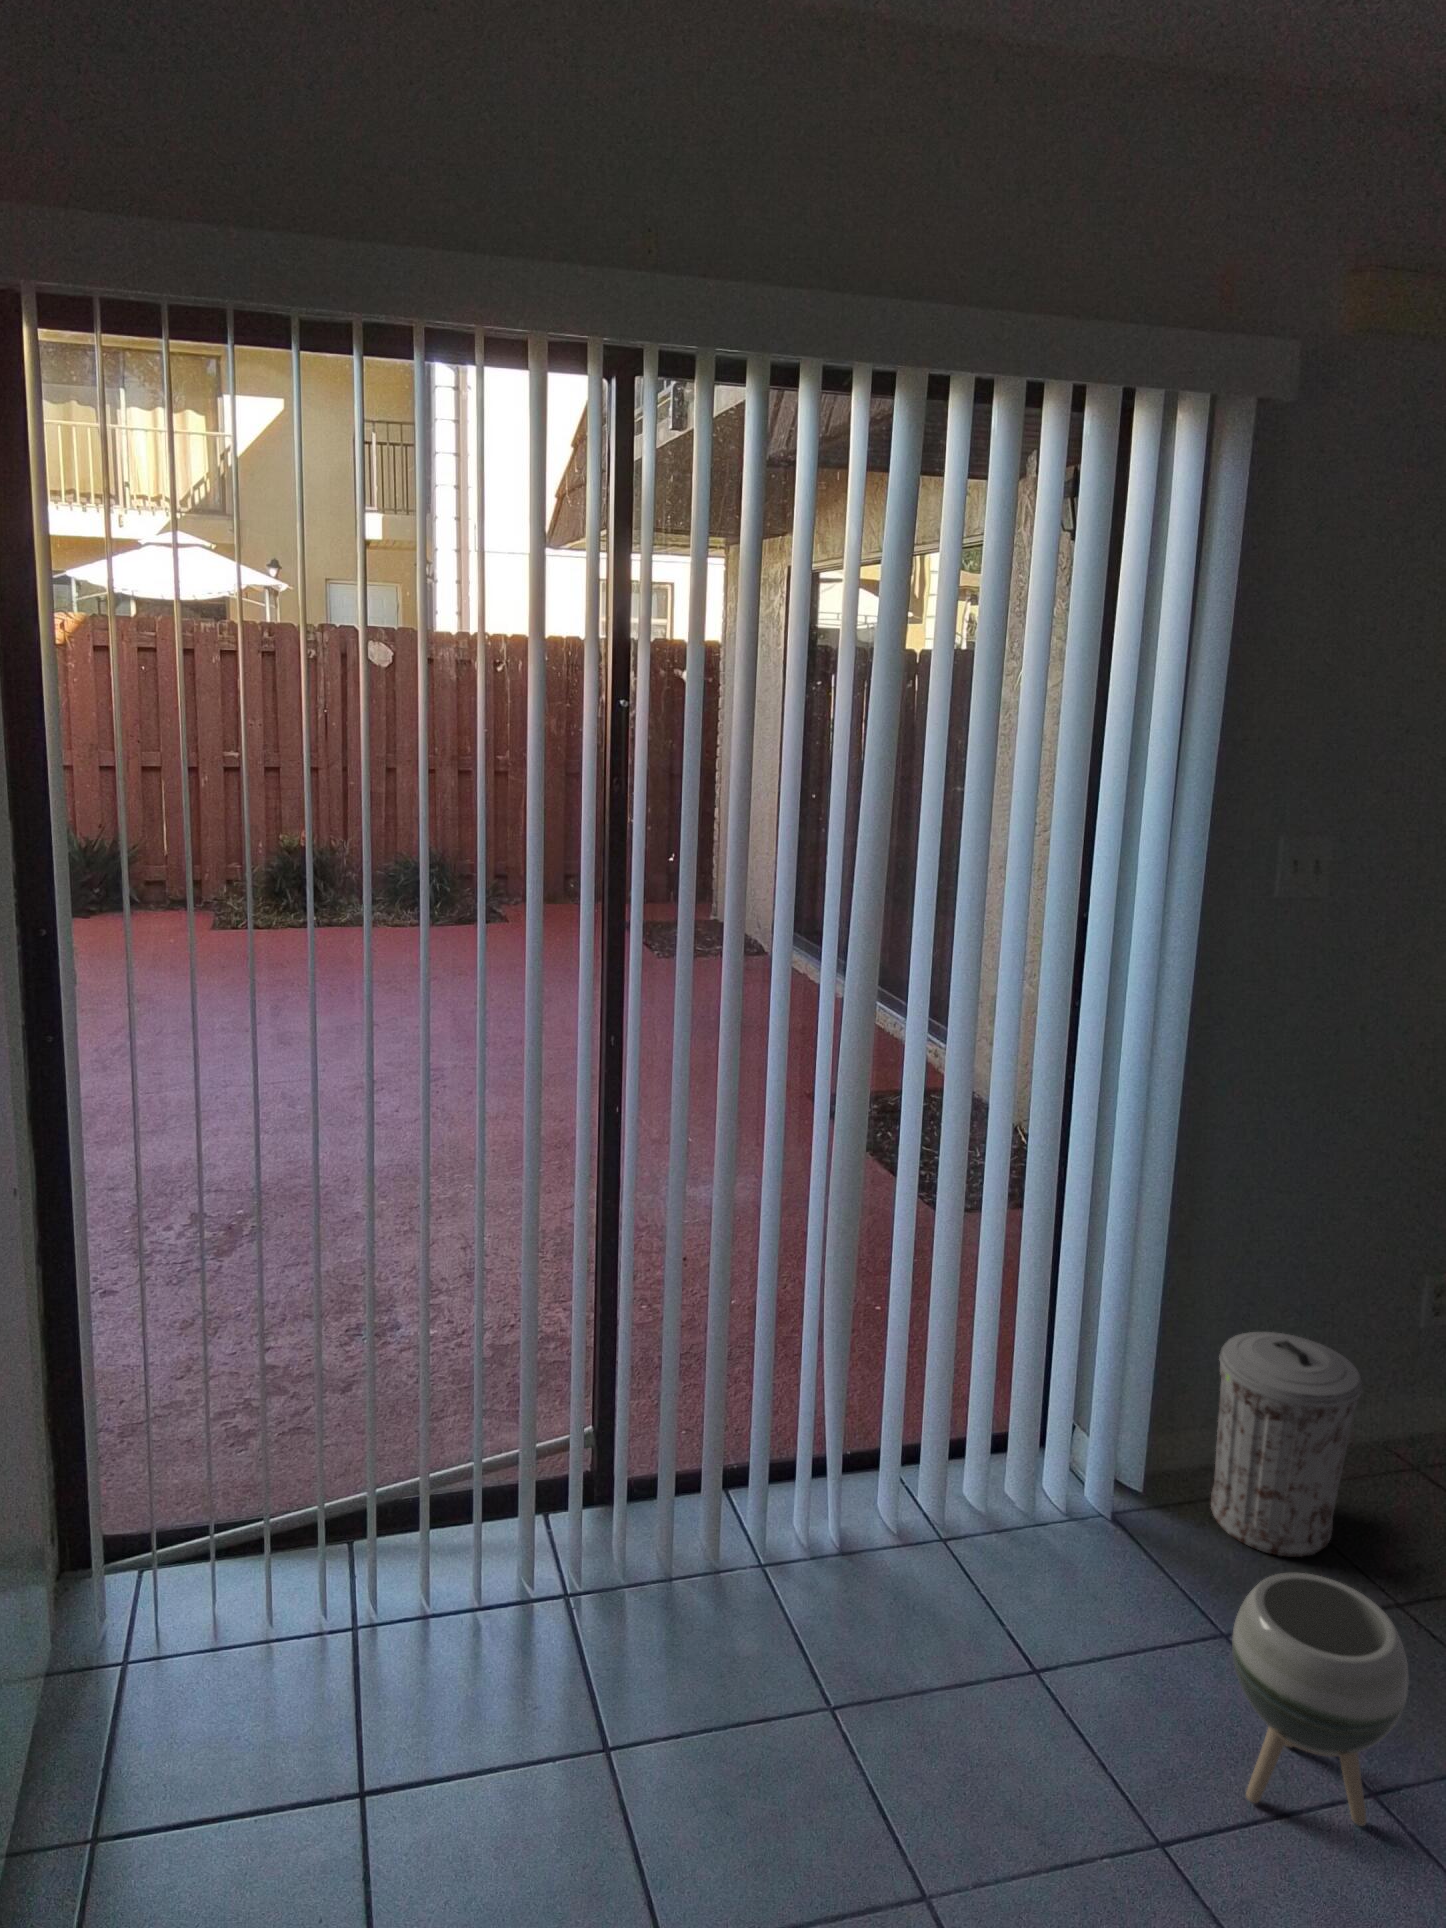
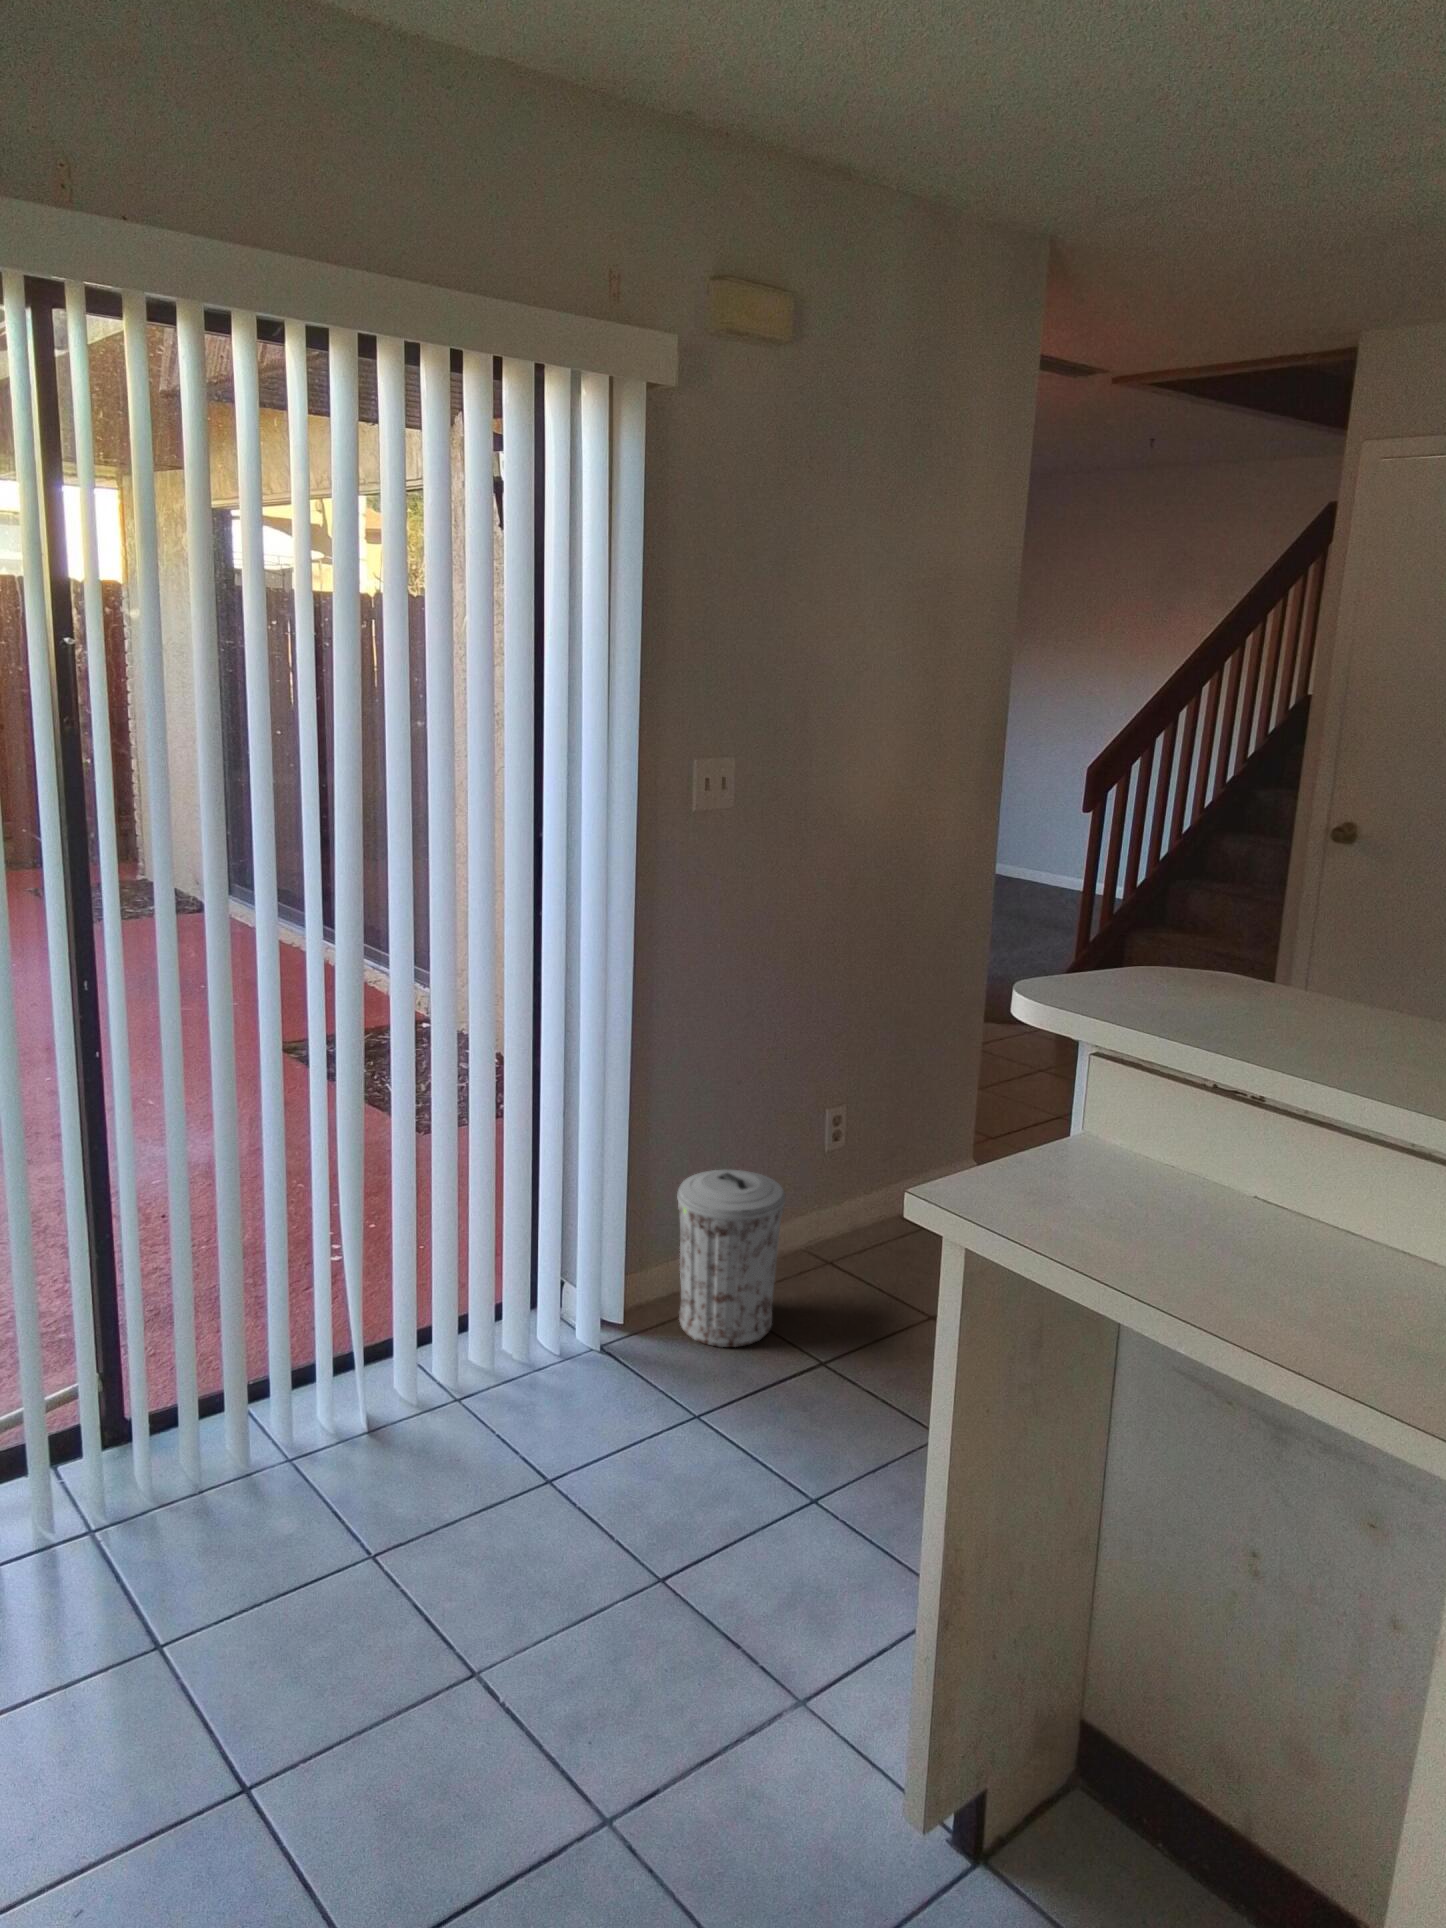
planter: present [1232,1573,1408,1826] -> none [703,1337,830,1525]

